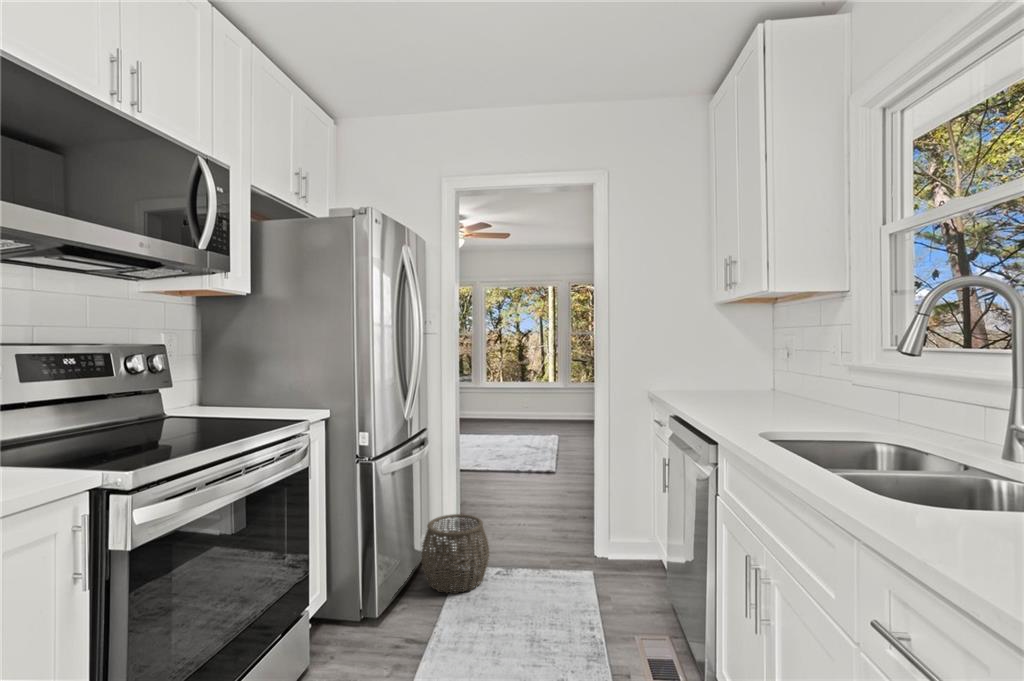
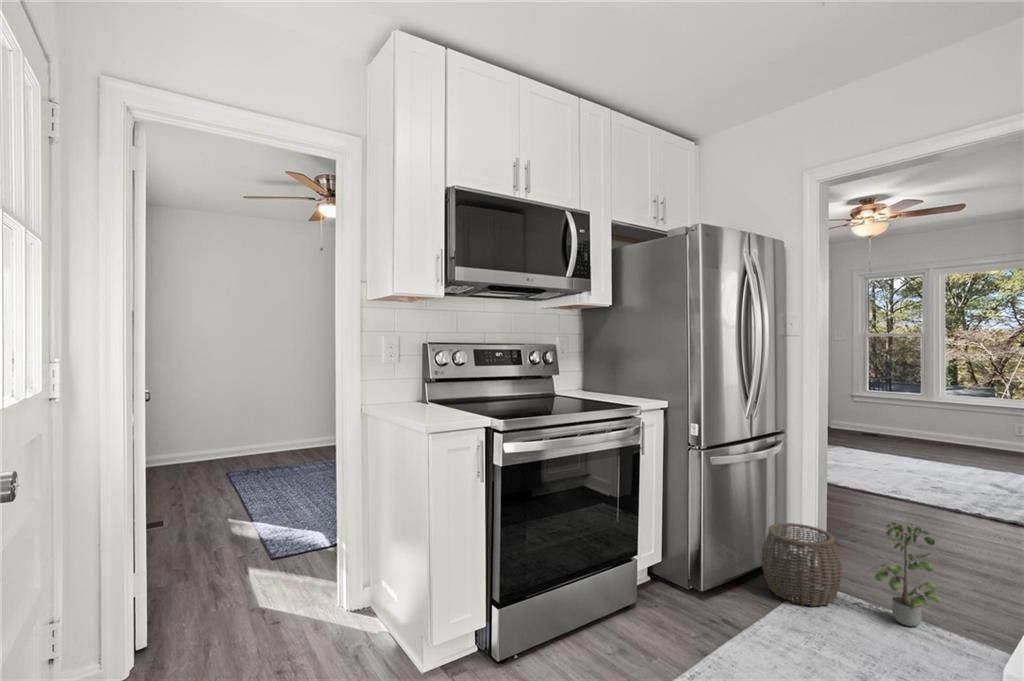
potted plant: none [513,492,564,579] -> present [875,522,943,626]

